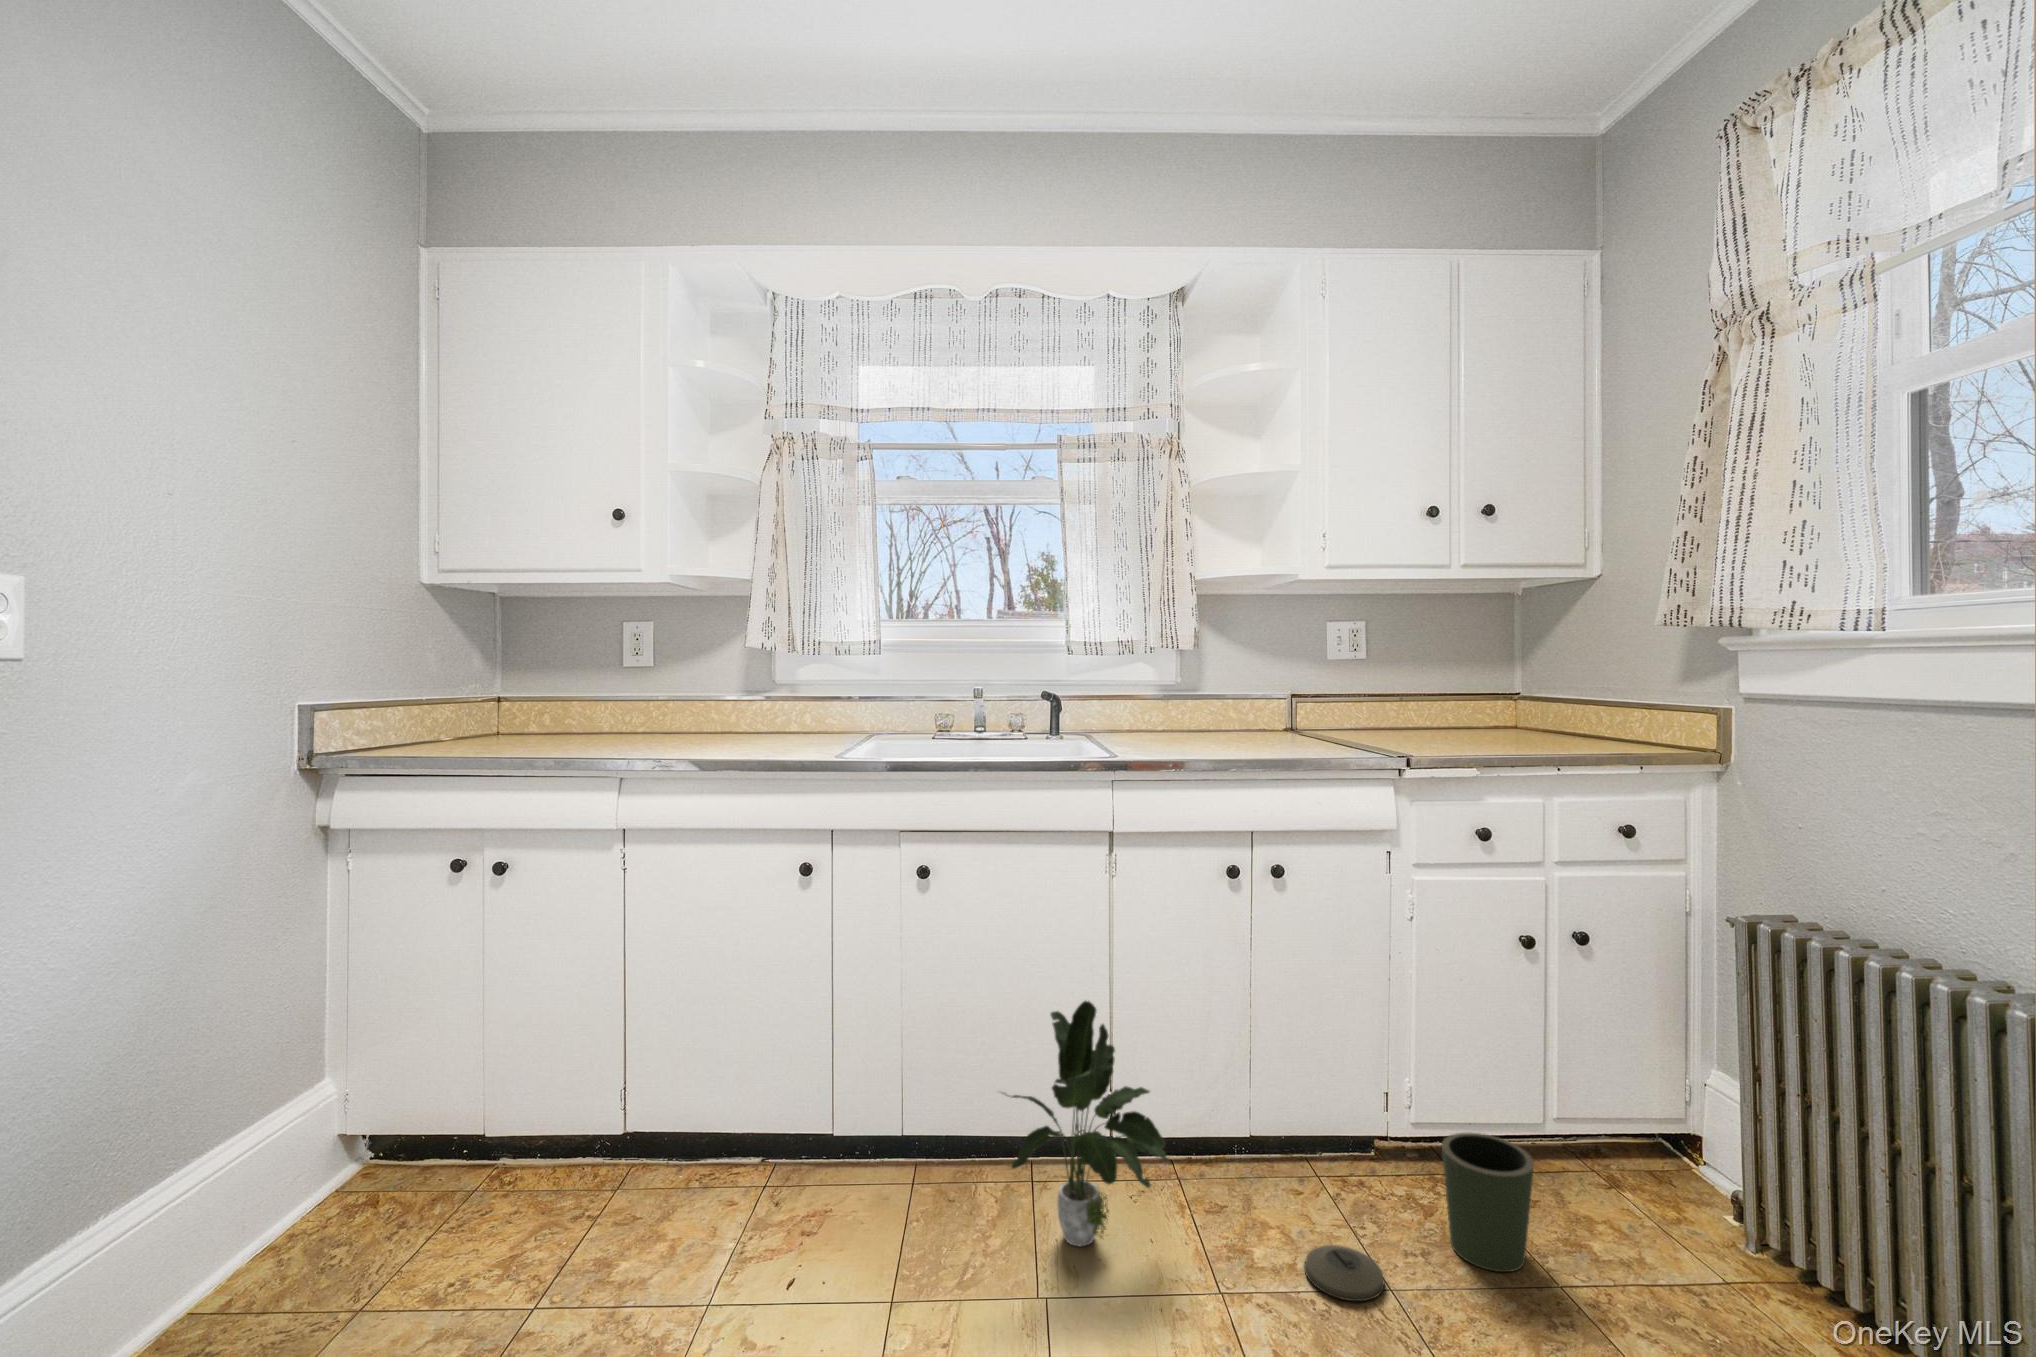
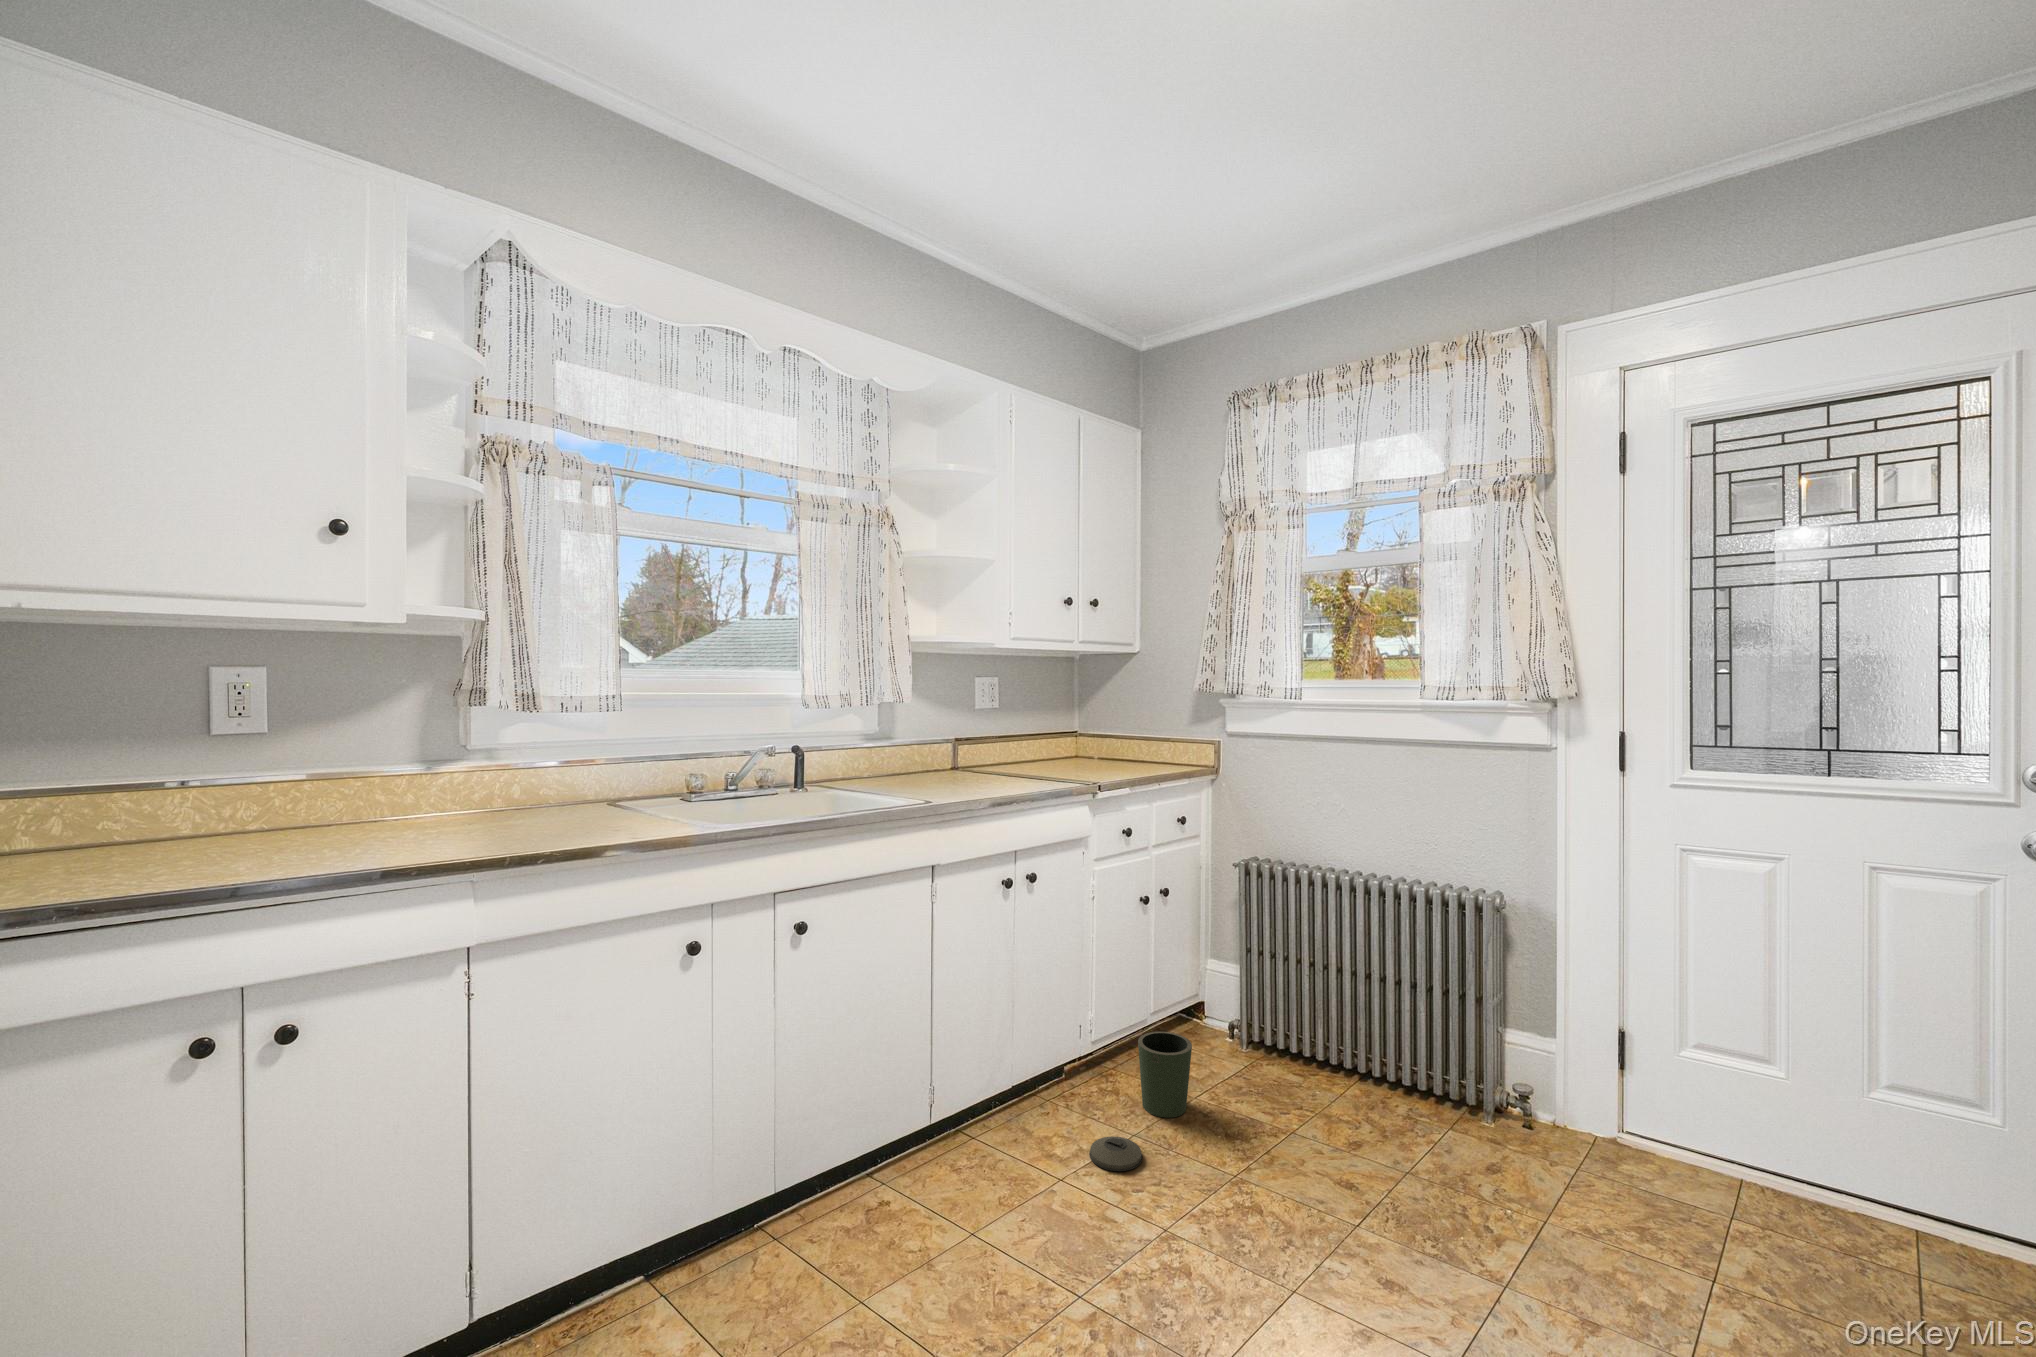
potted plant: present [1003,1001,1168,1246] -> none [899,1012,1023,1221]

